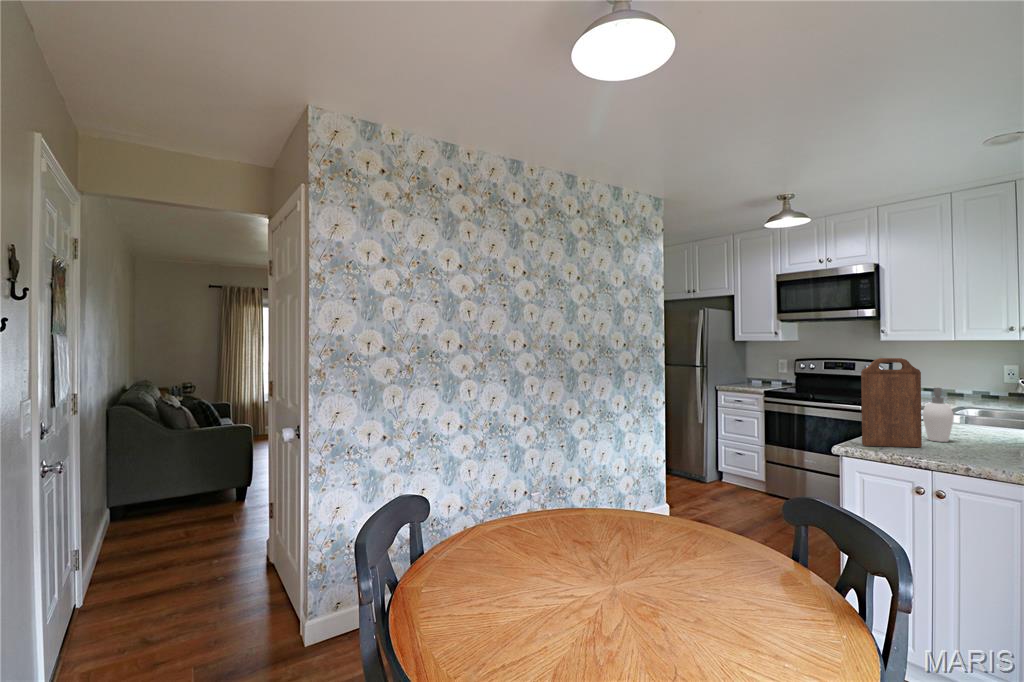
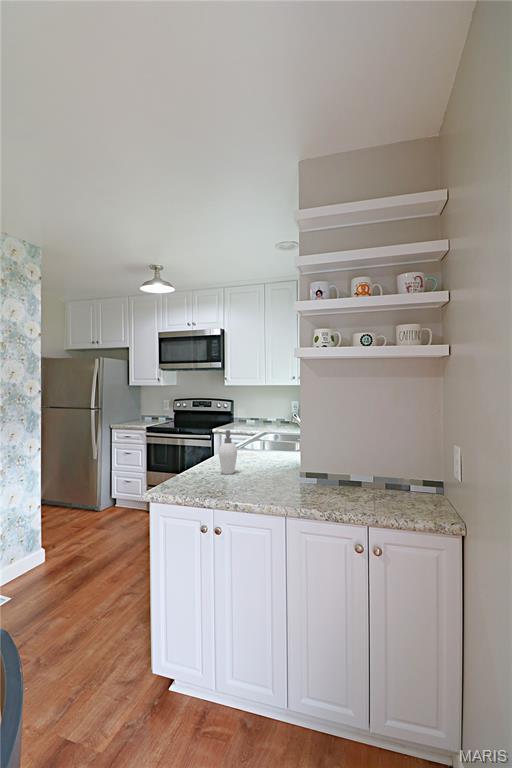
cutting board: present [861,358,922,447] -> none [167,409,211,489]

